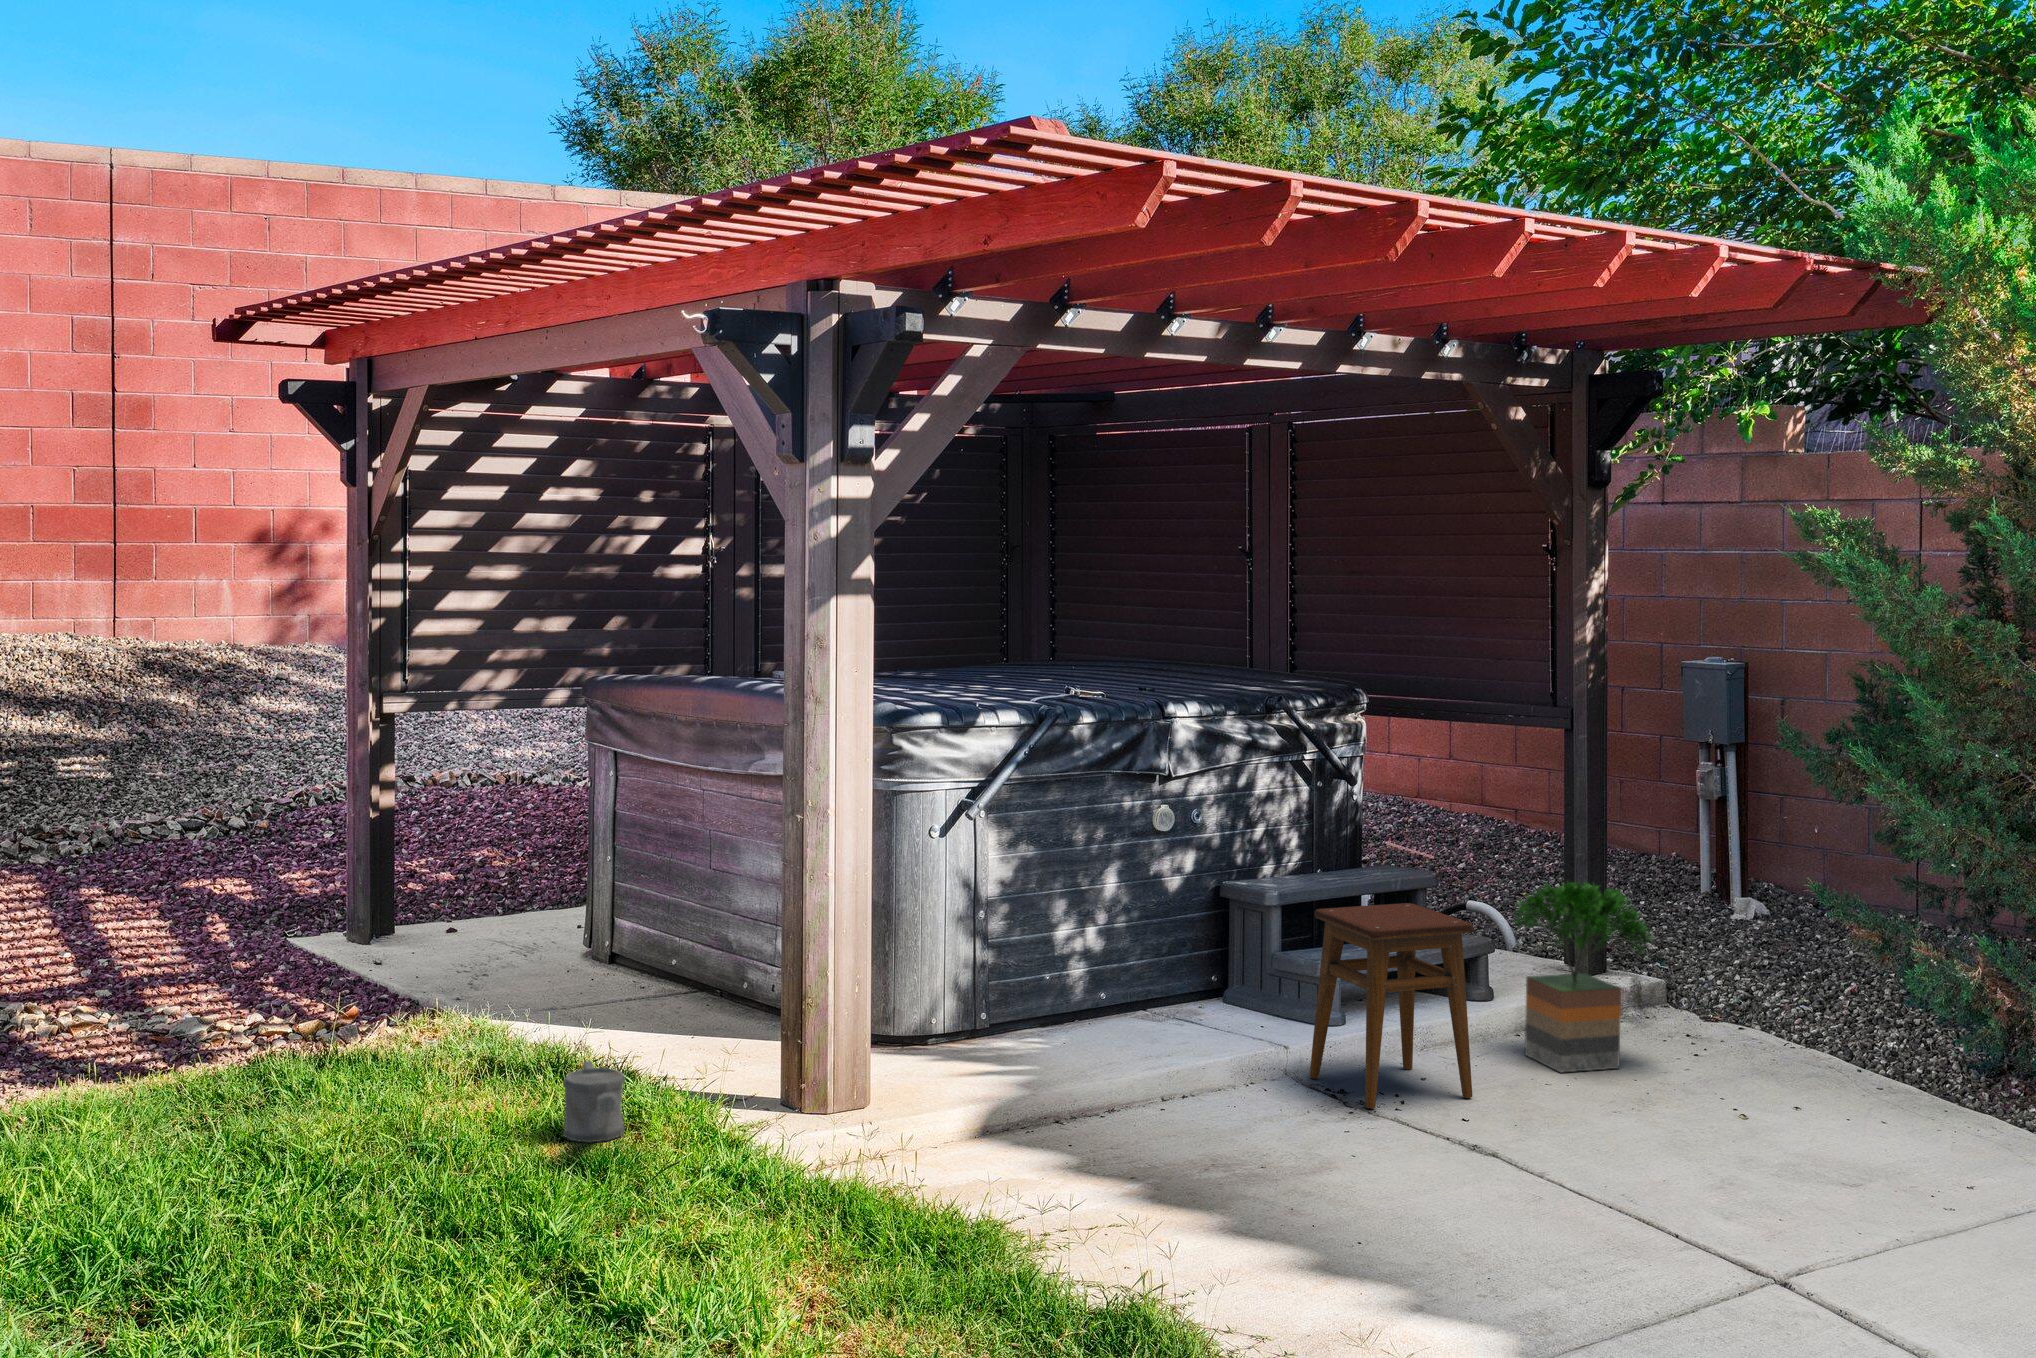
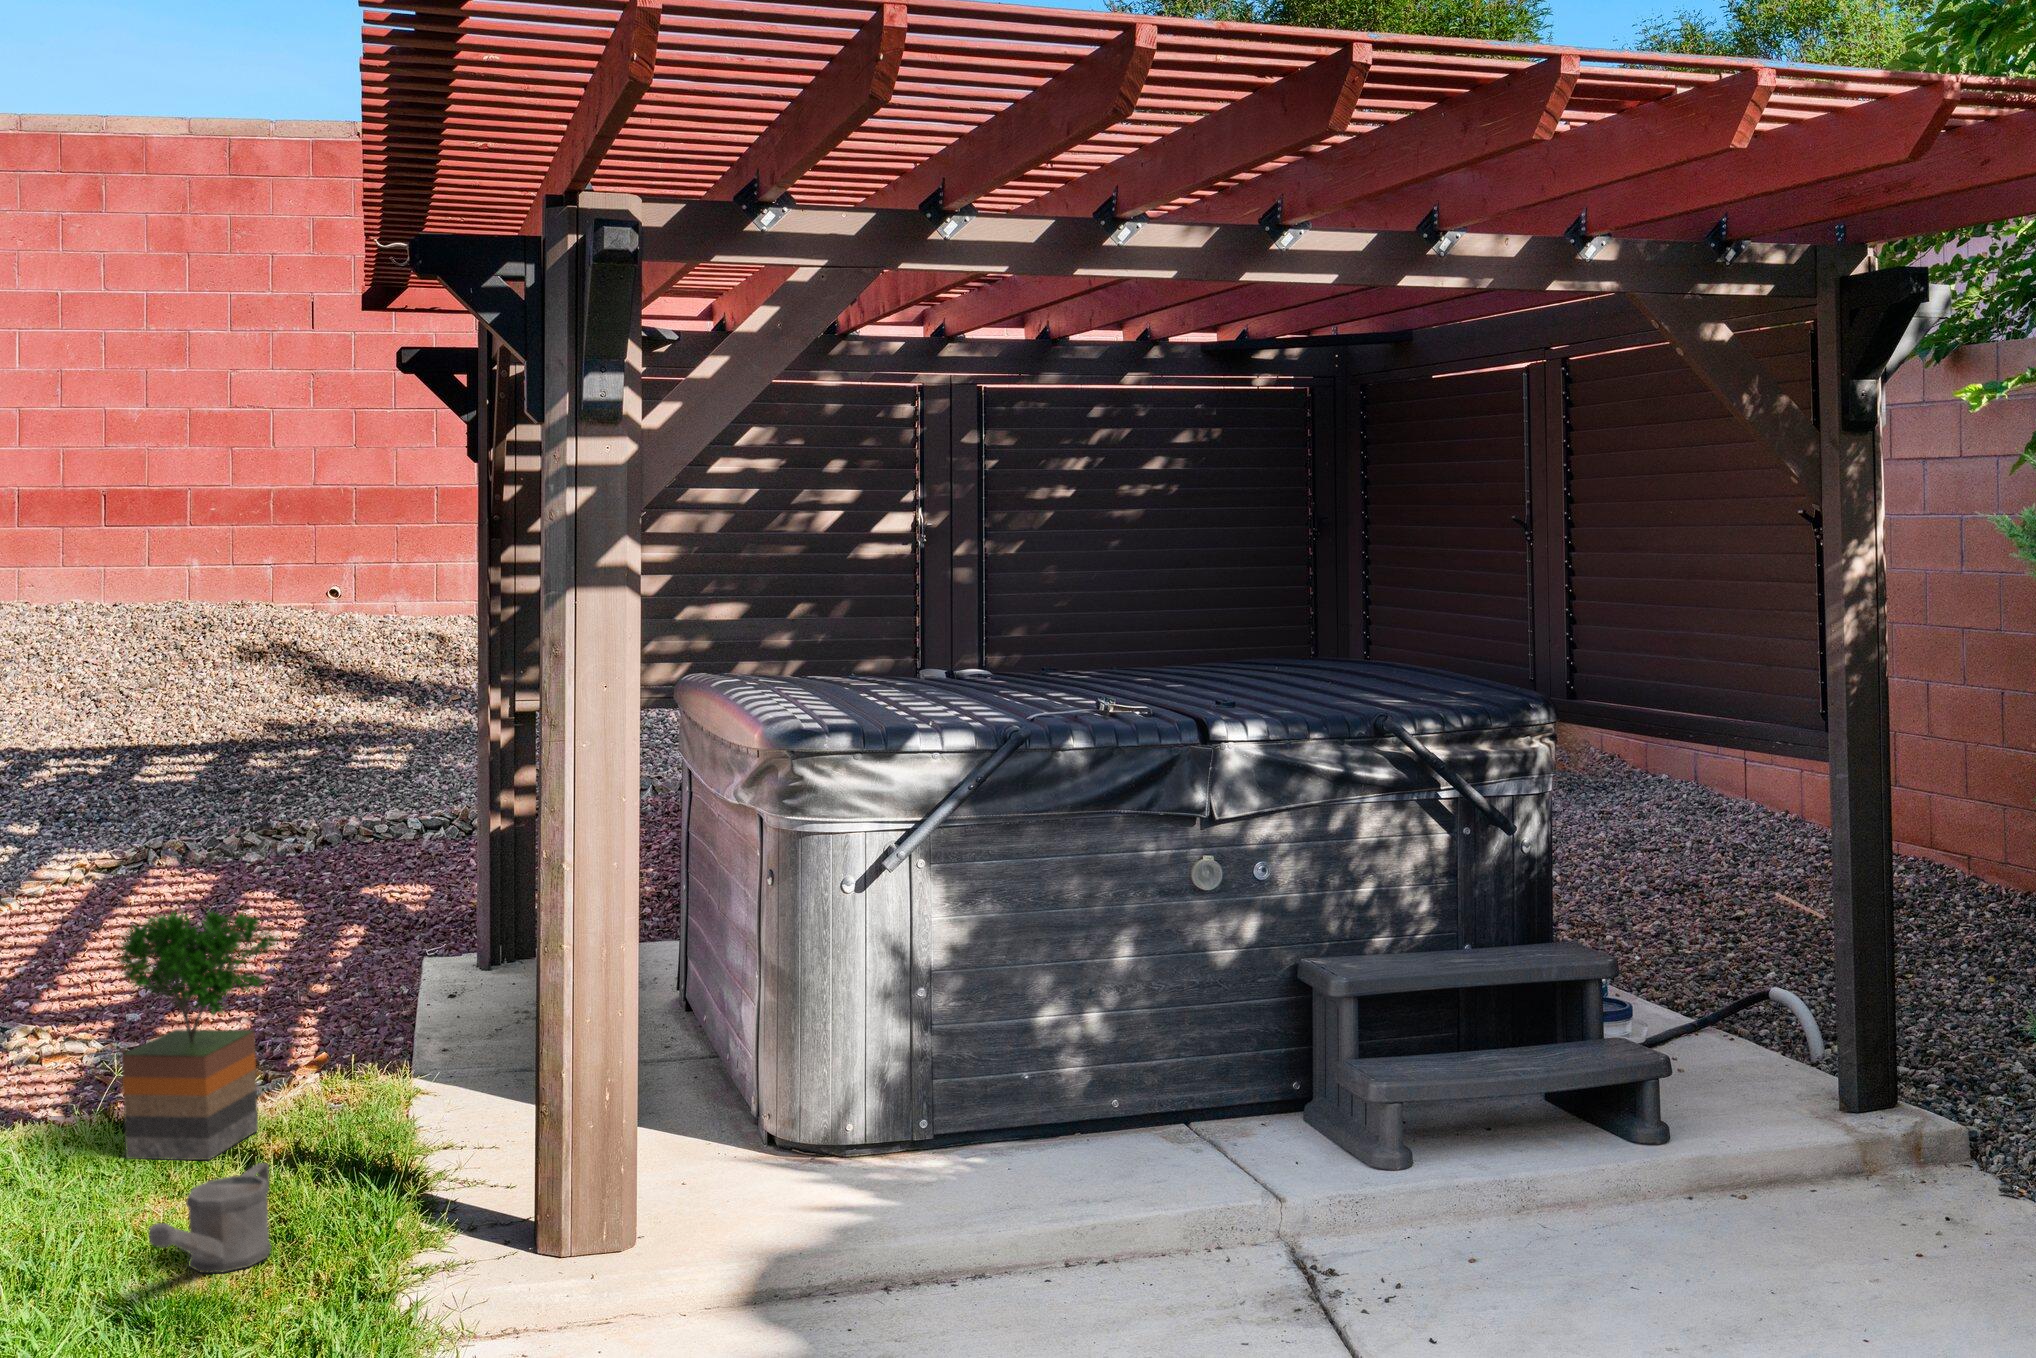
potted tree: present [1515,883,1652,1073] -> present [118,910,280,1160]
stool: present [1309,903,1474,1108] -> none [1278,1022,1465,1325]

